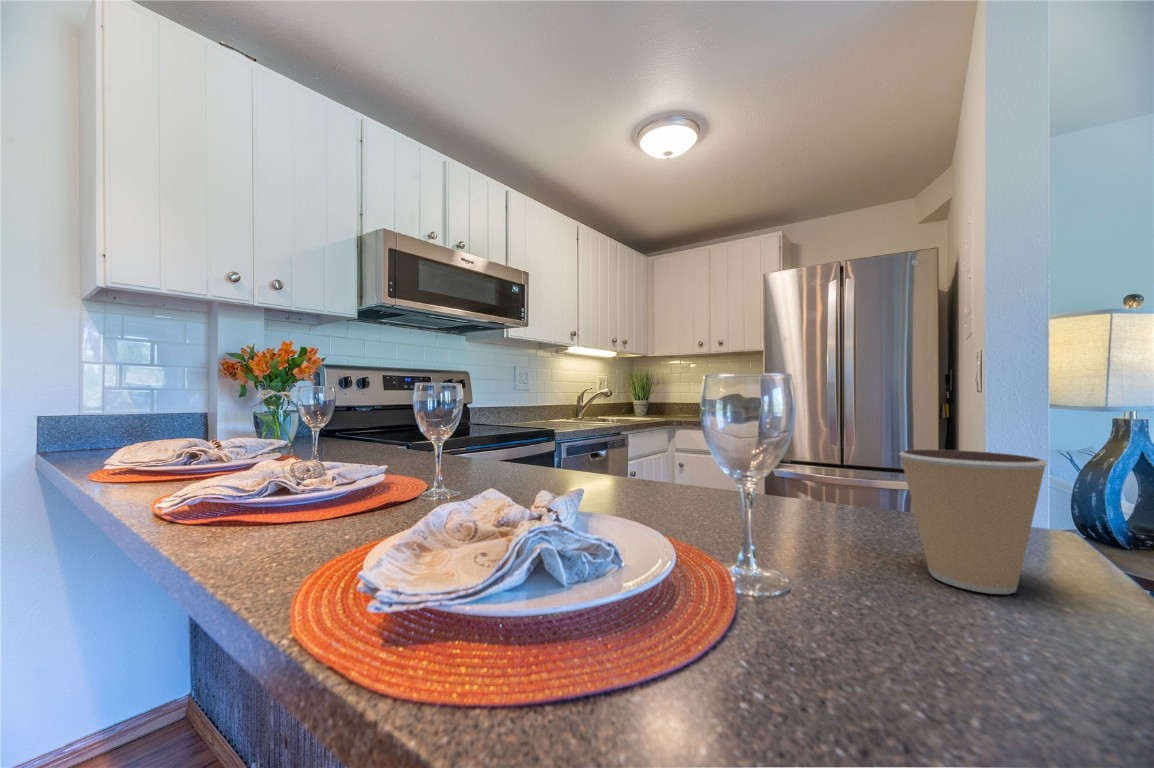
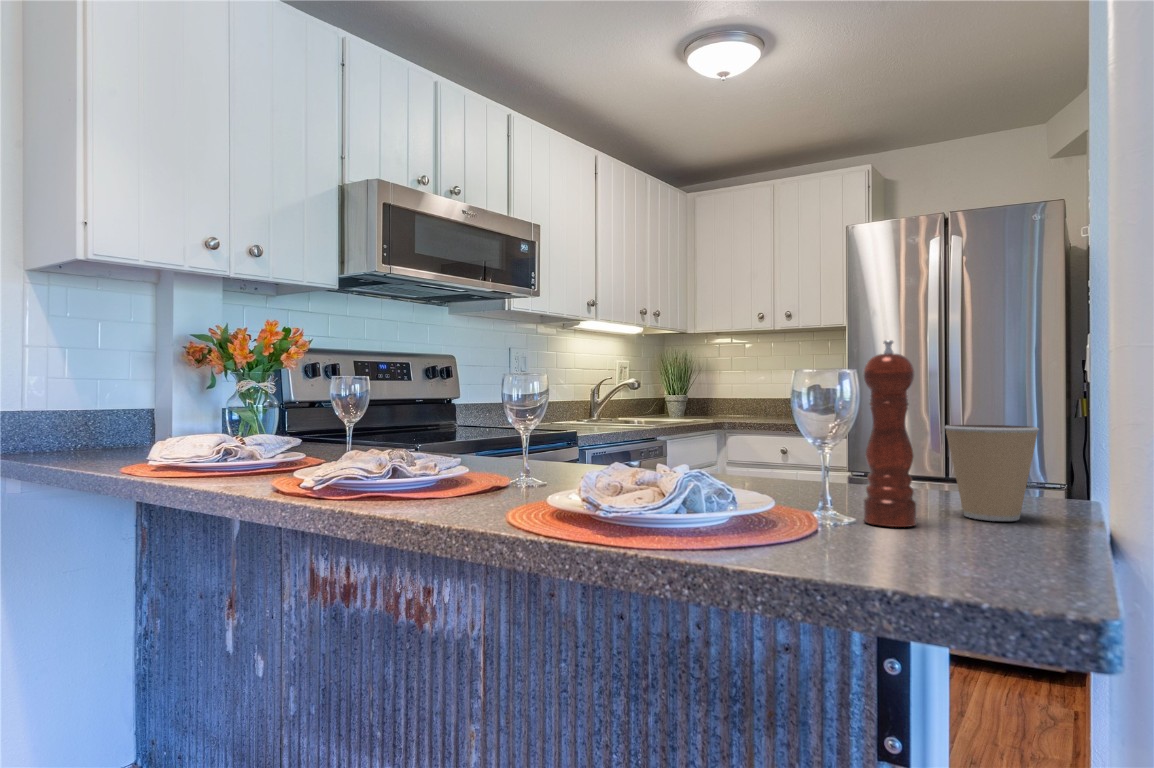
pepper mill: none [794,336,876,613] -> present [864,340,916,527]

